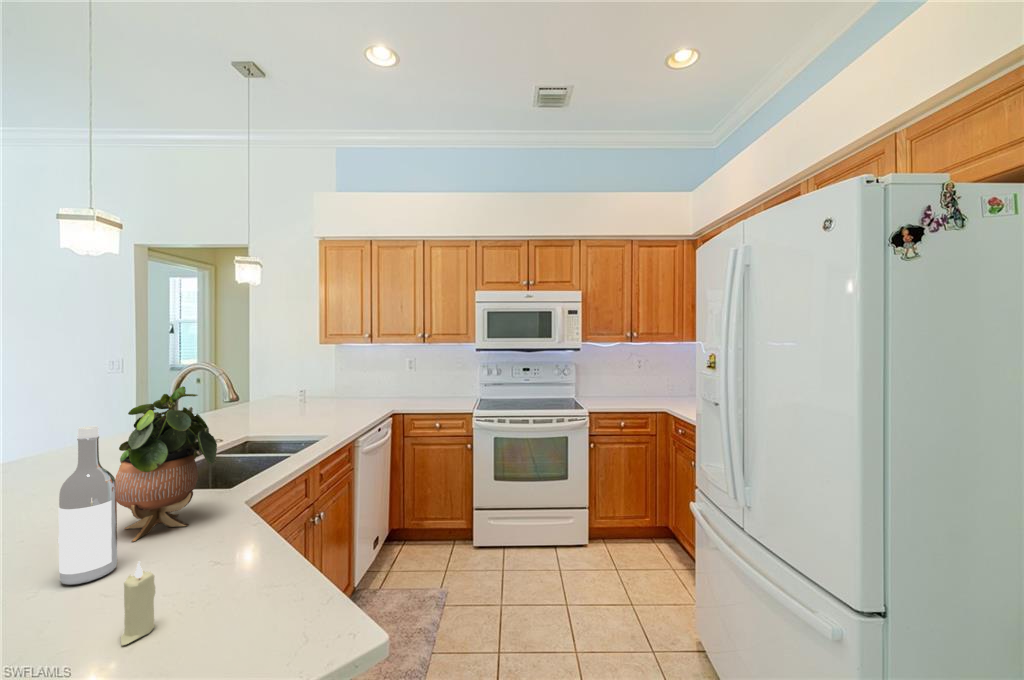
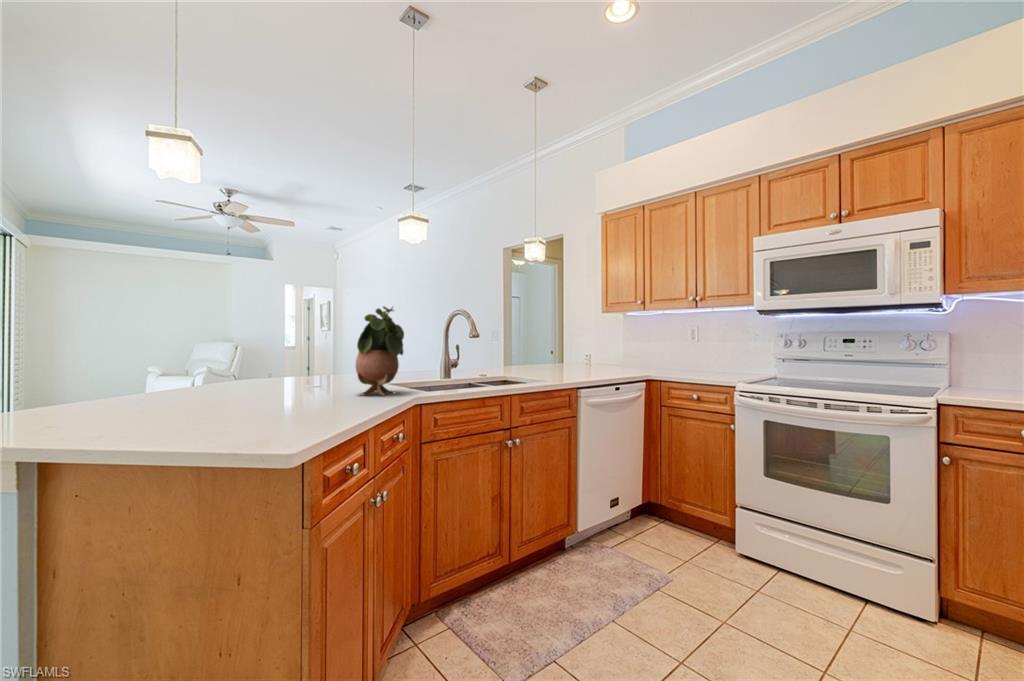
wine bottle: present [58,426,117,585] -> none [310,316,335,401]
candle: present [121,561,155,645] -> none [274,373,294,416]

